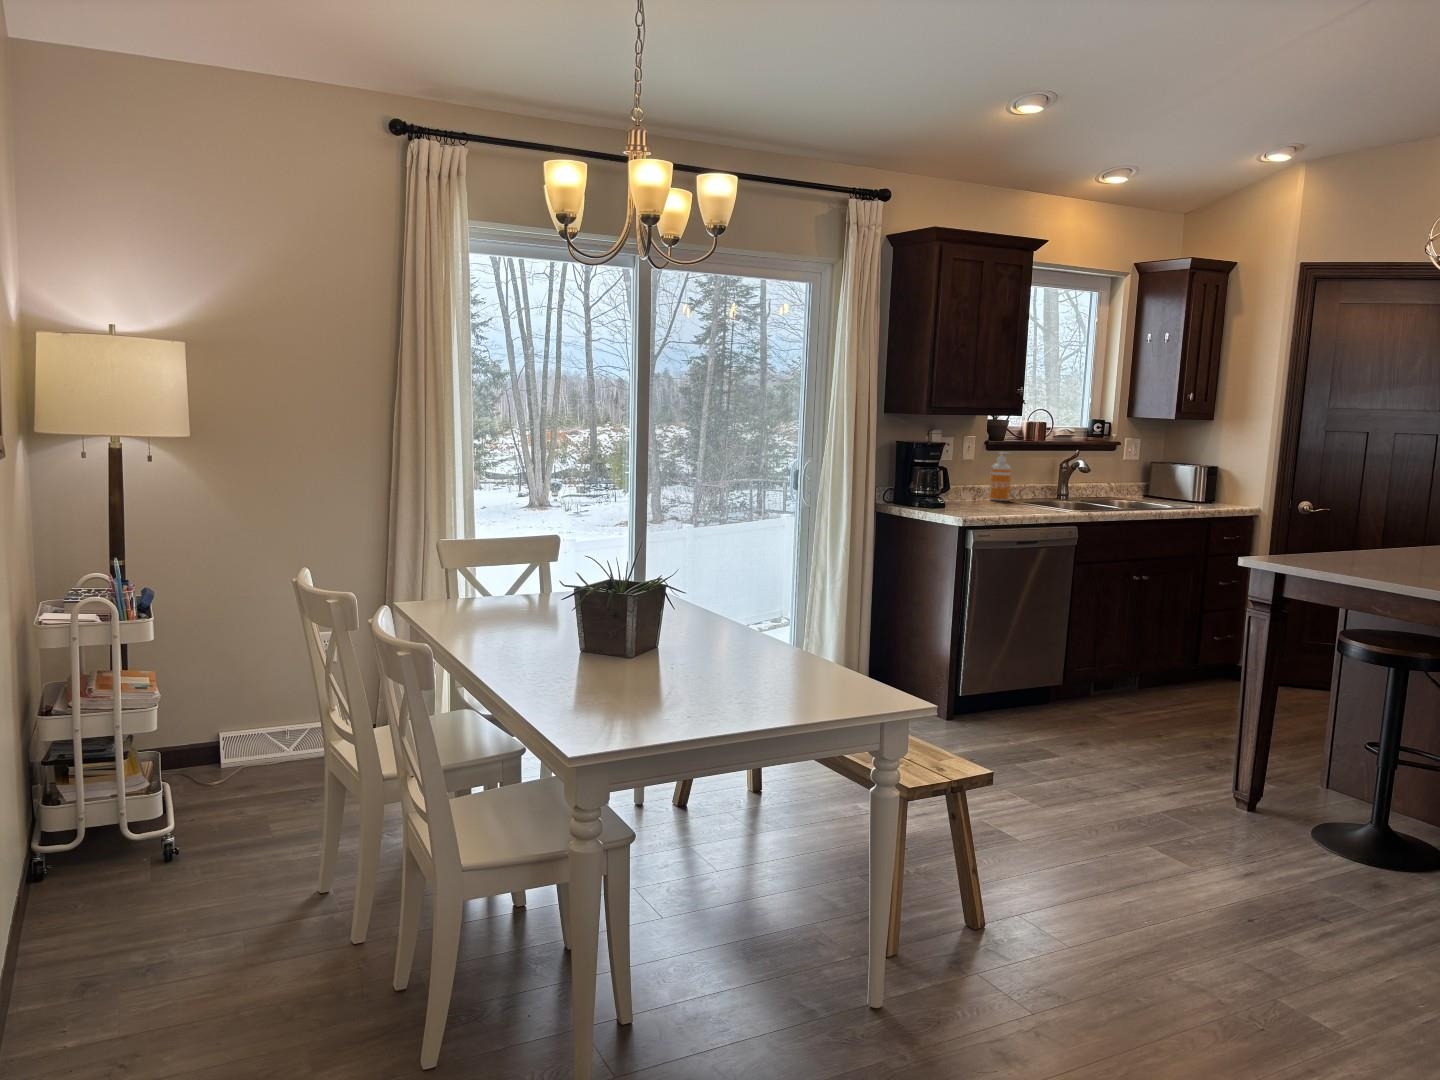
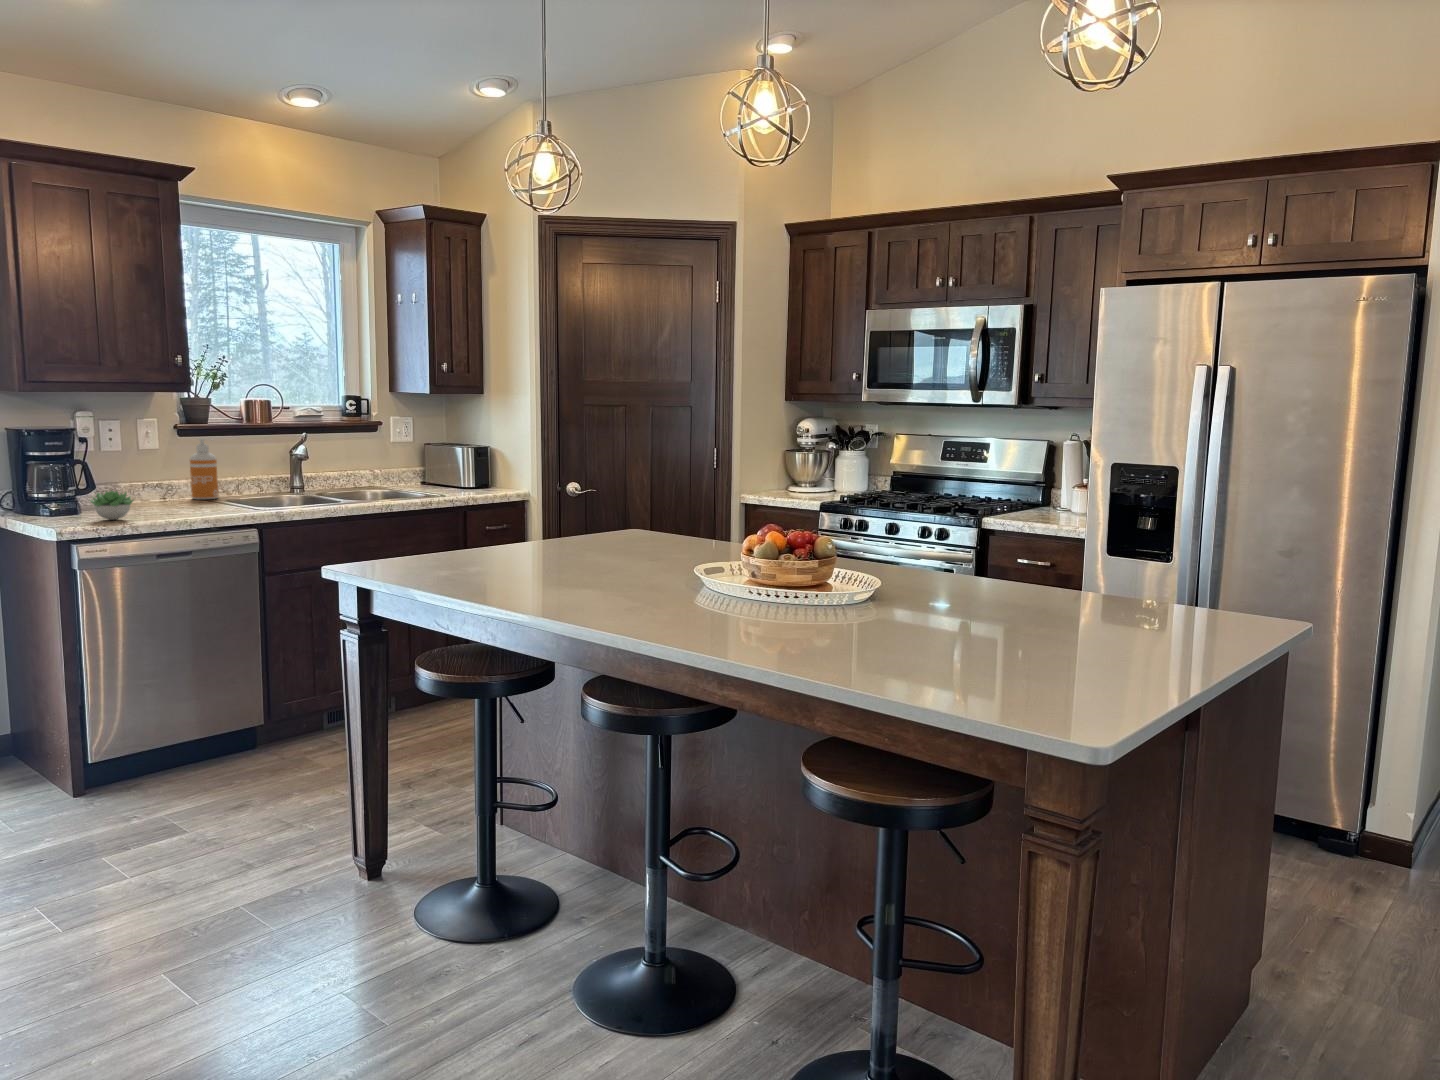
succulent plant: none [962,490,996,512] -> present [89,491,133,520]

